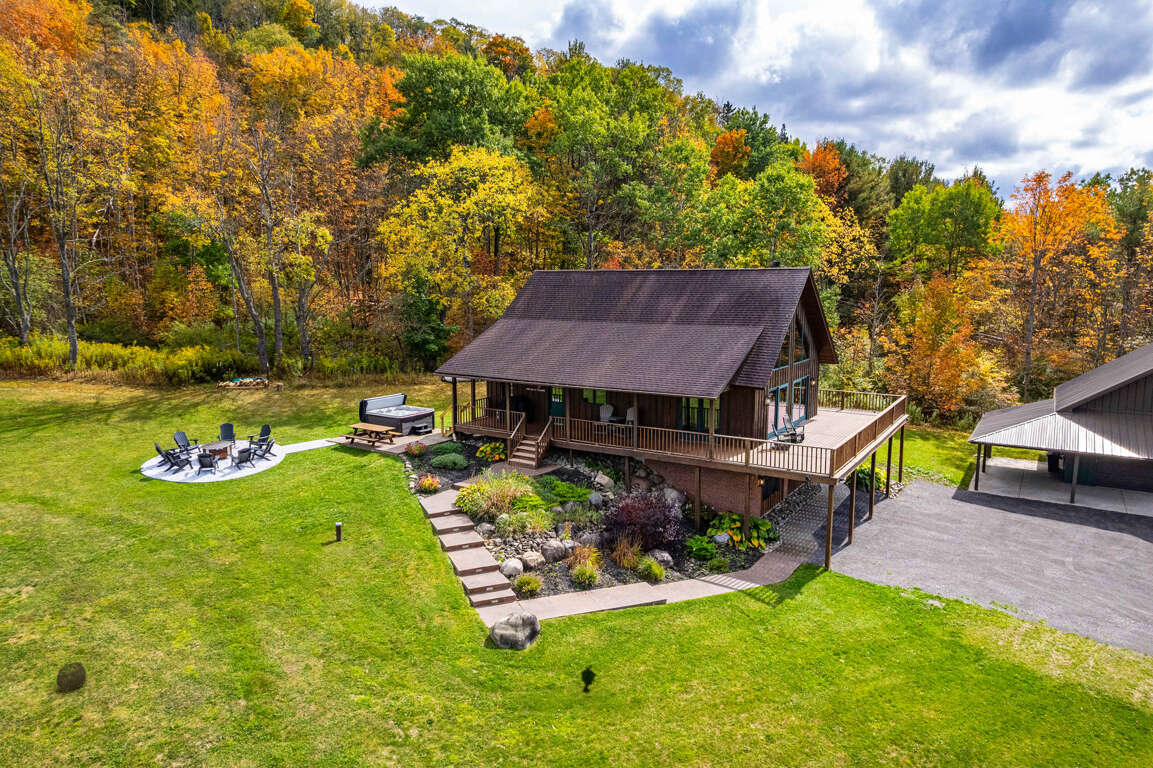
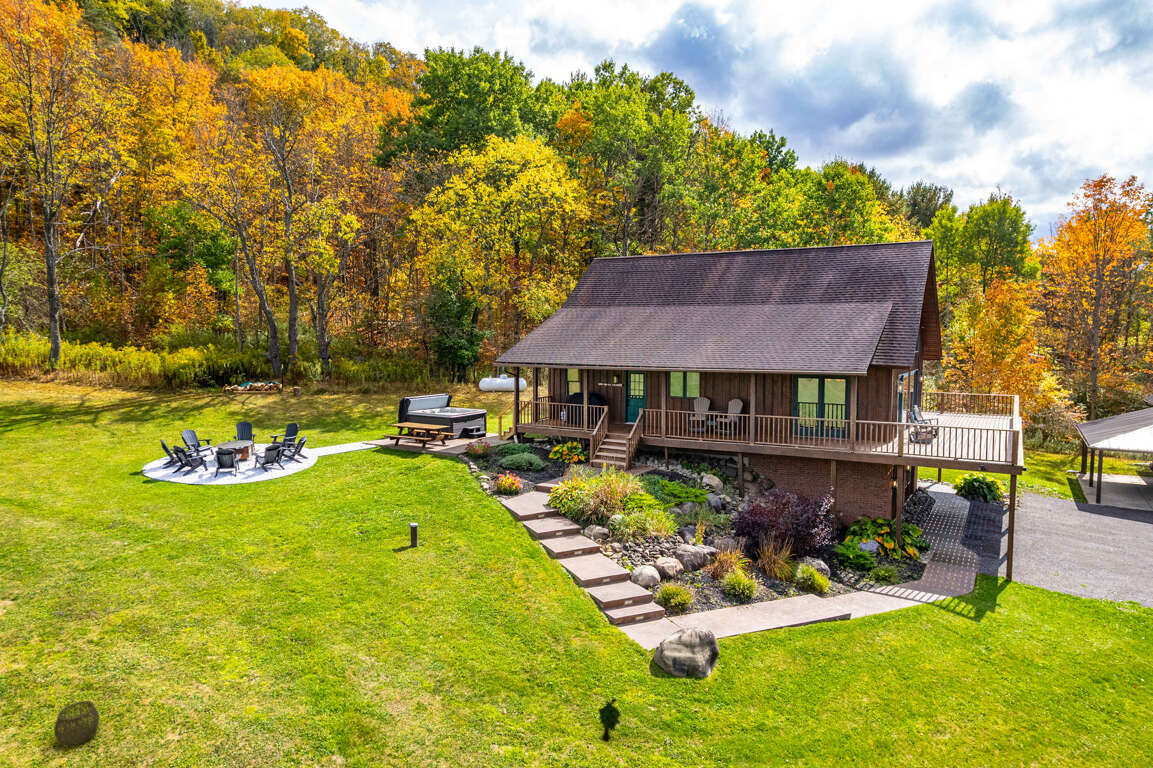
decorative plant: present [581,665,596,693] -> present [598,699,621,741]

